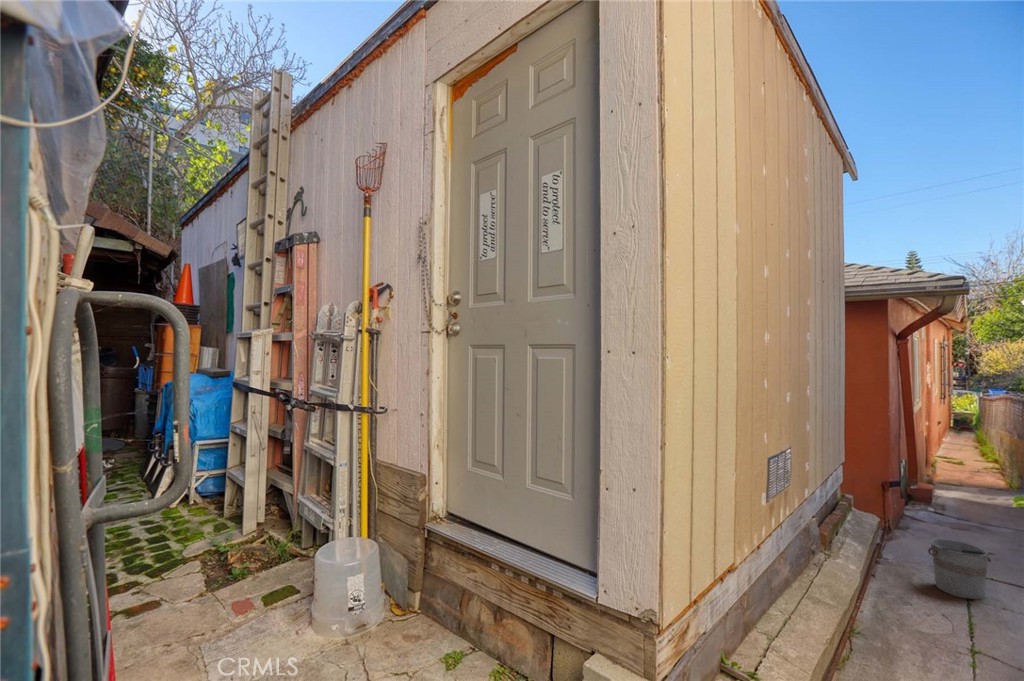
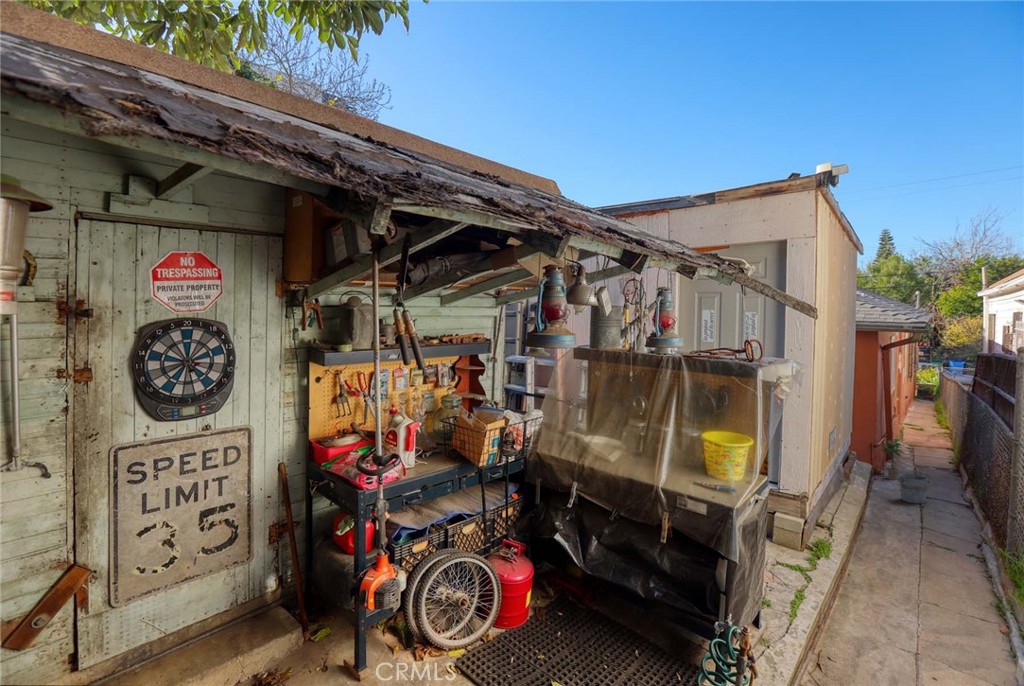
potted plant: none [896,477,934,541] -> present [881,439,902,480]

